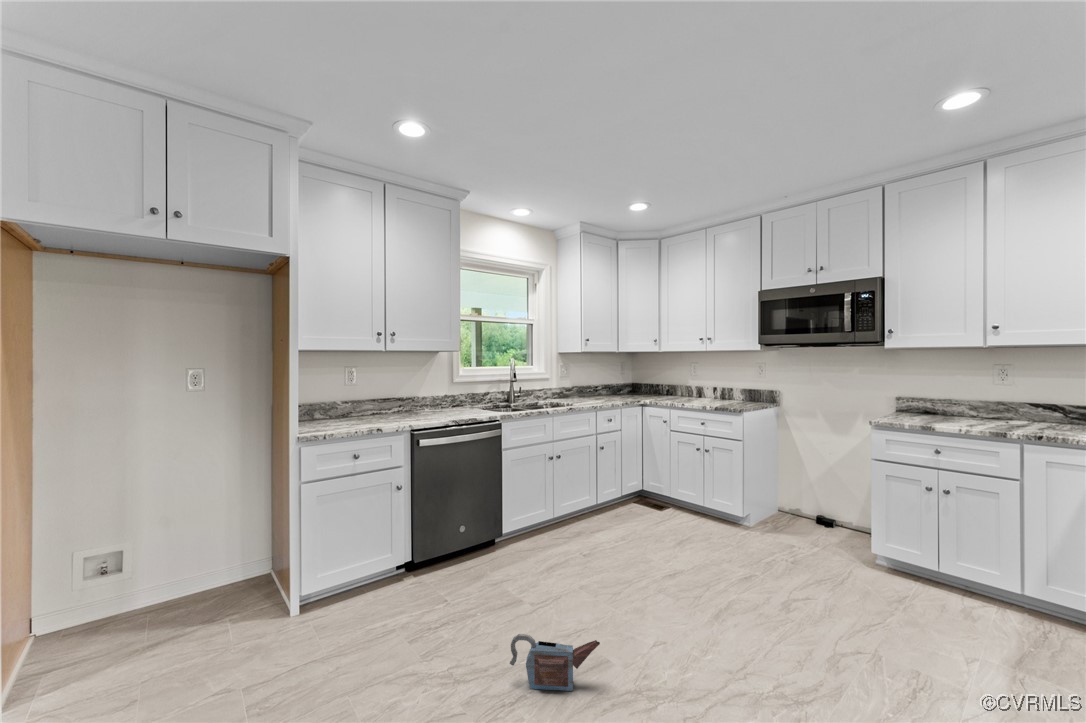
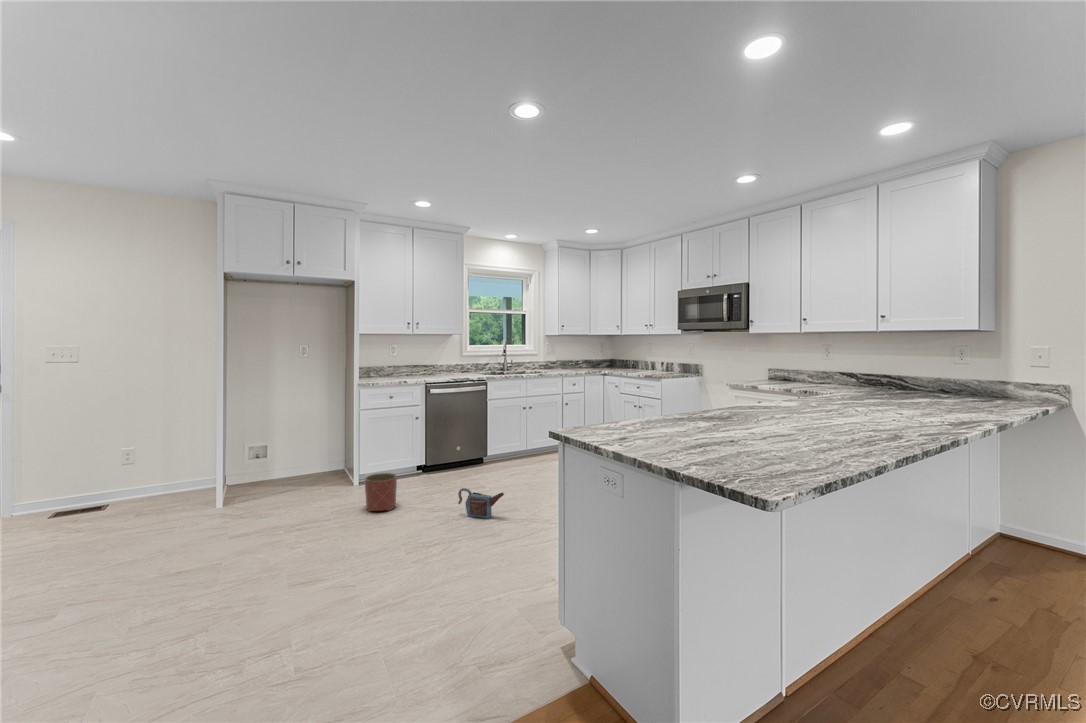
planter: none [325,606,386,695] -> present [365,473,397,511]

